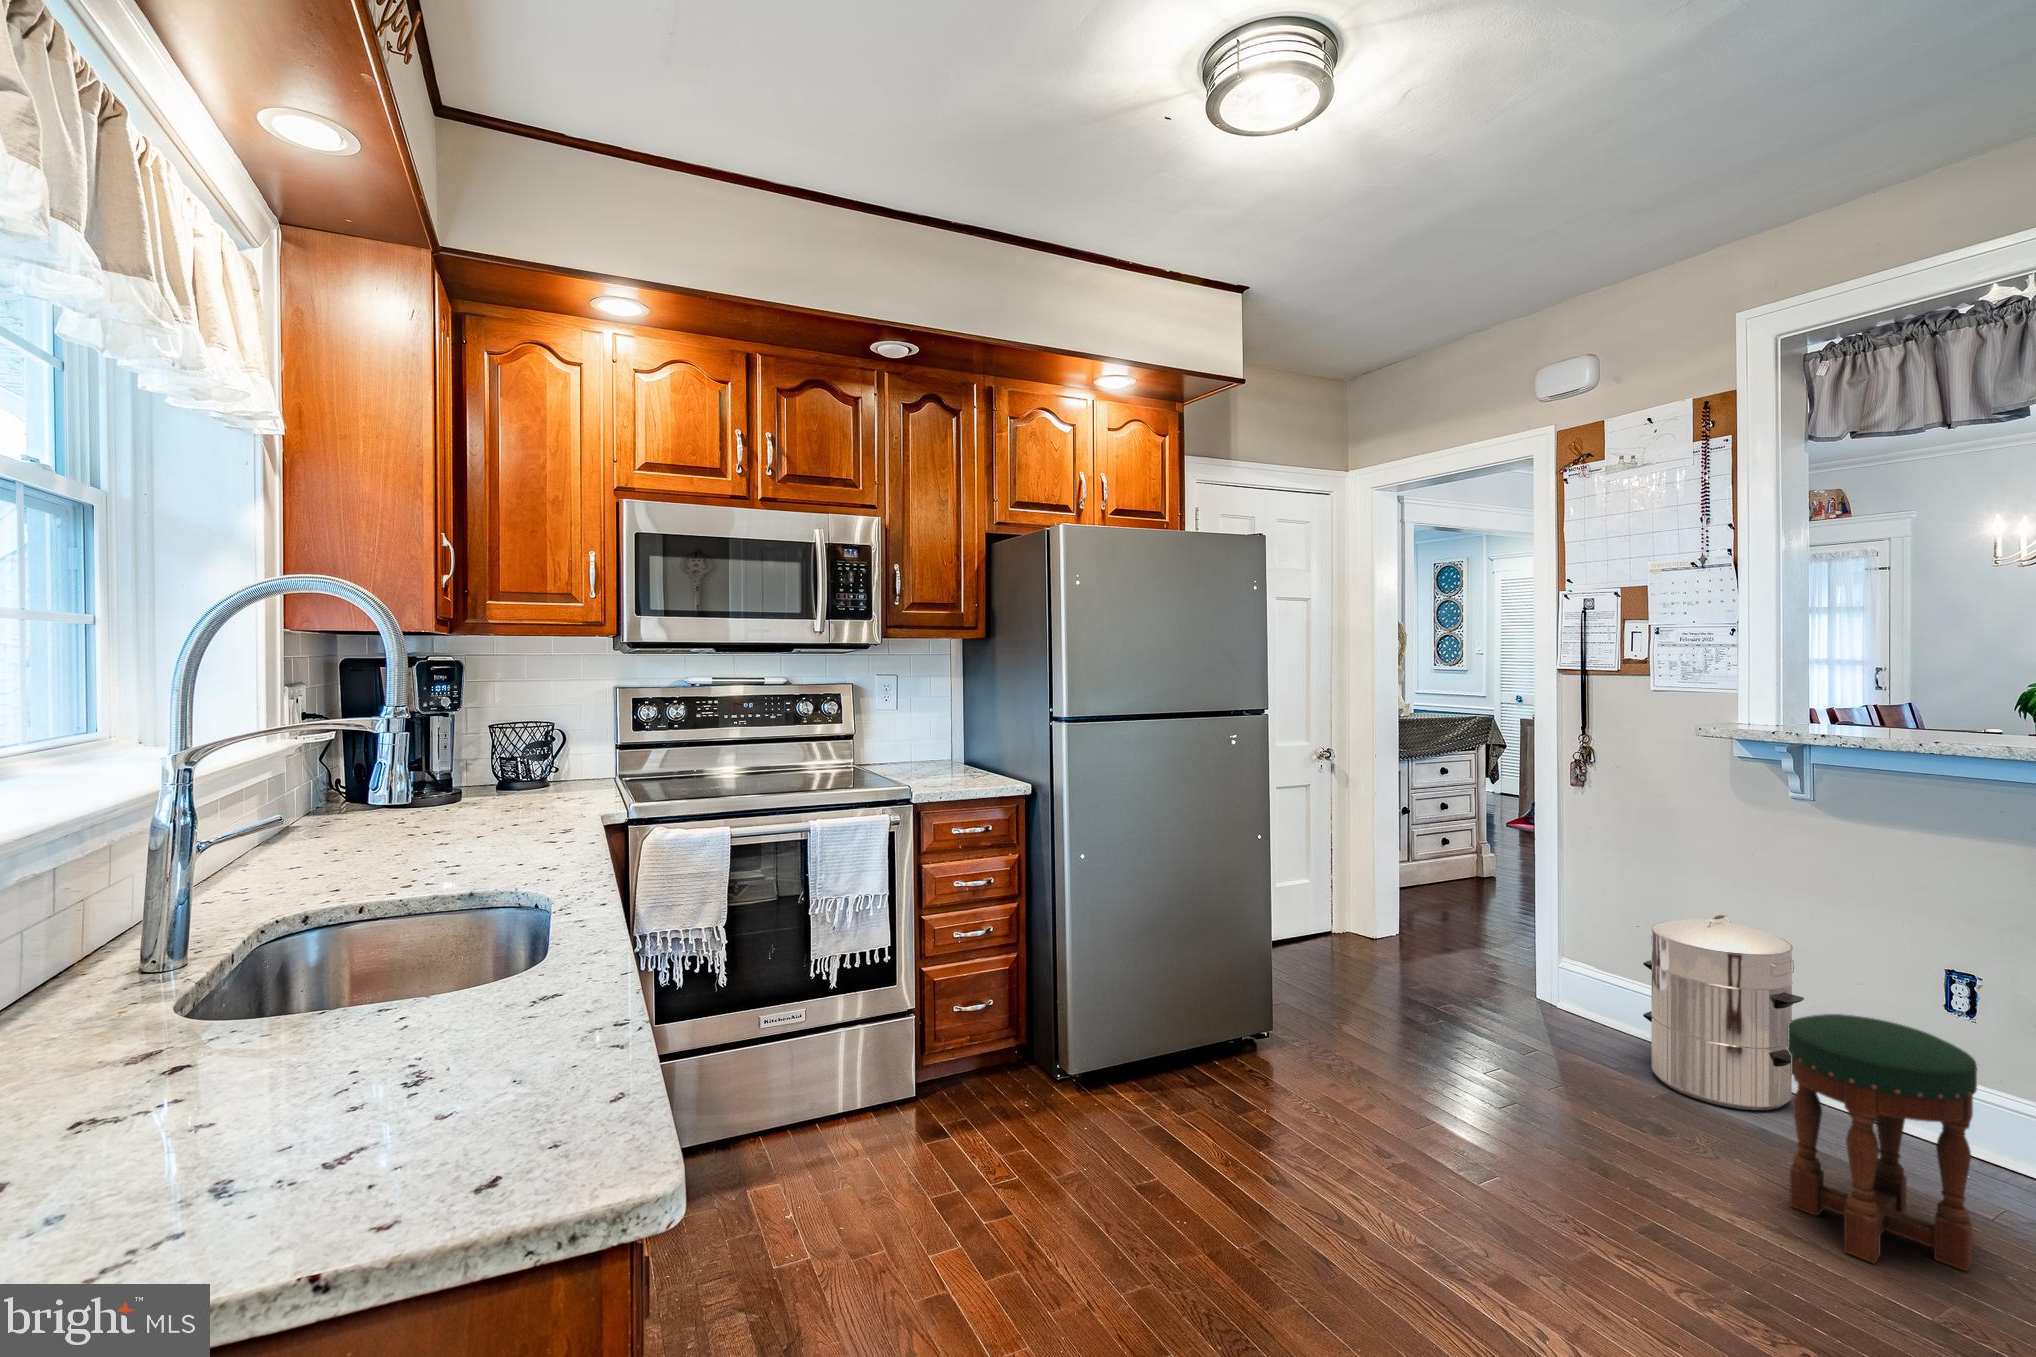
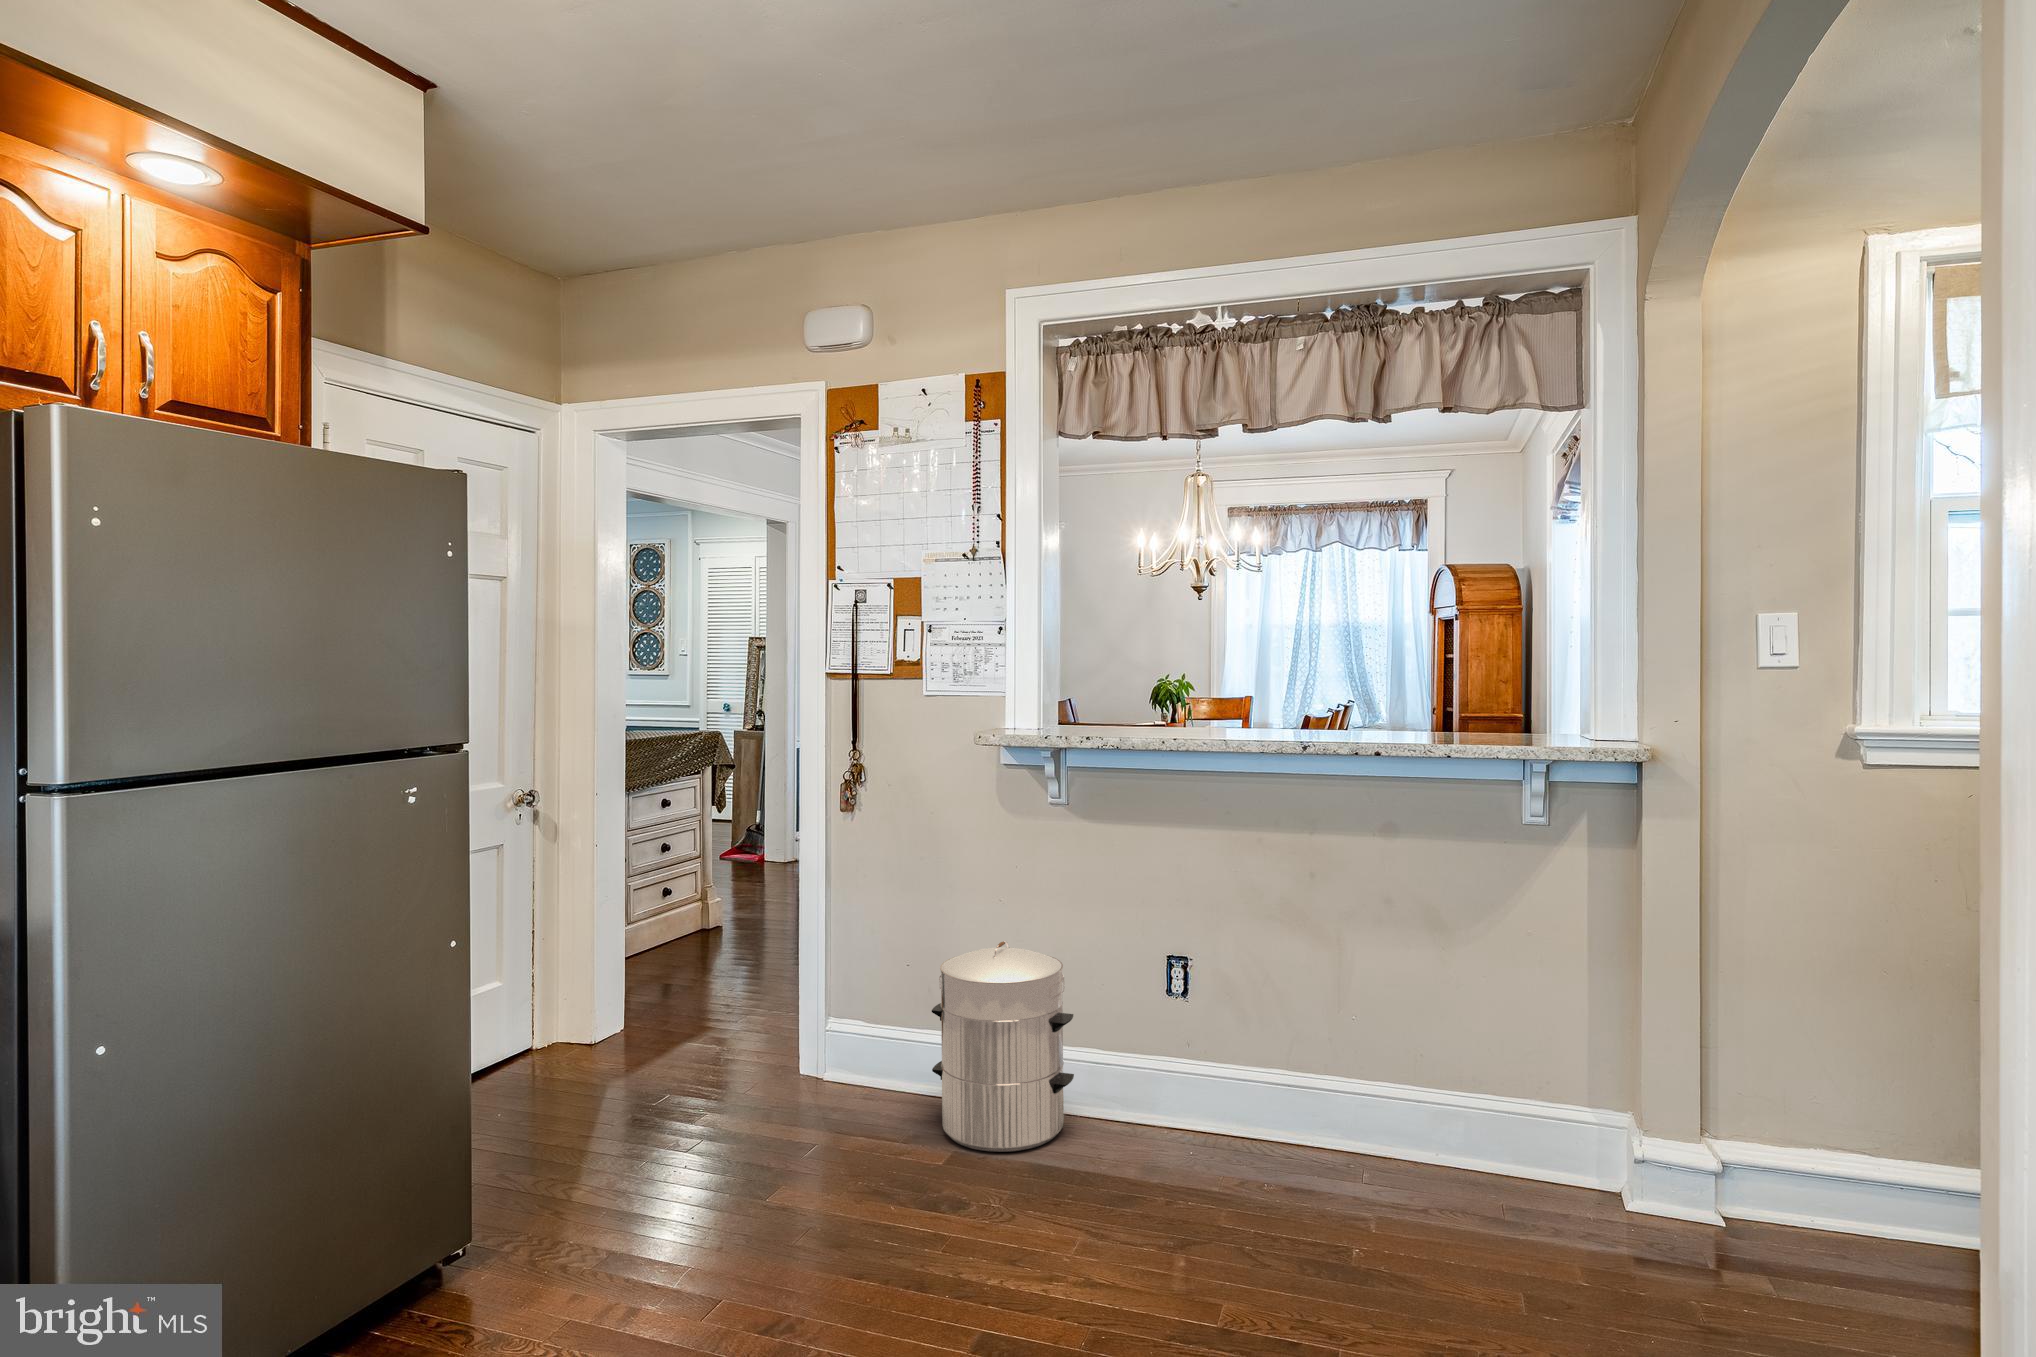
stool: present [1787,1014,1977,1271] -> none [1093,1028,1233,1282]

